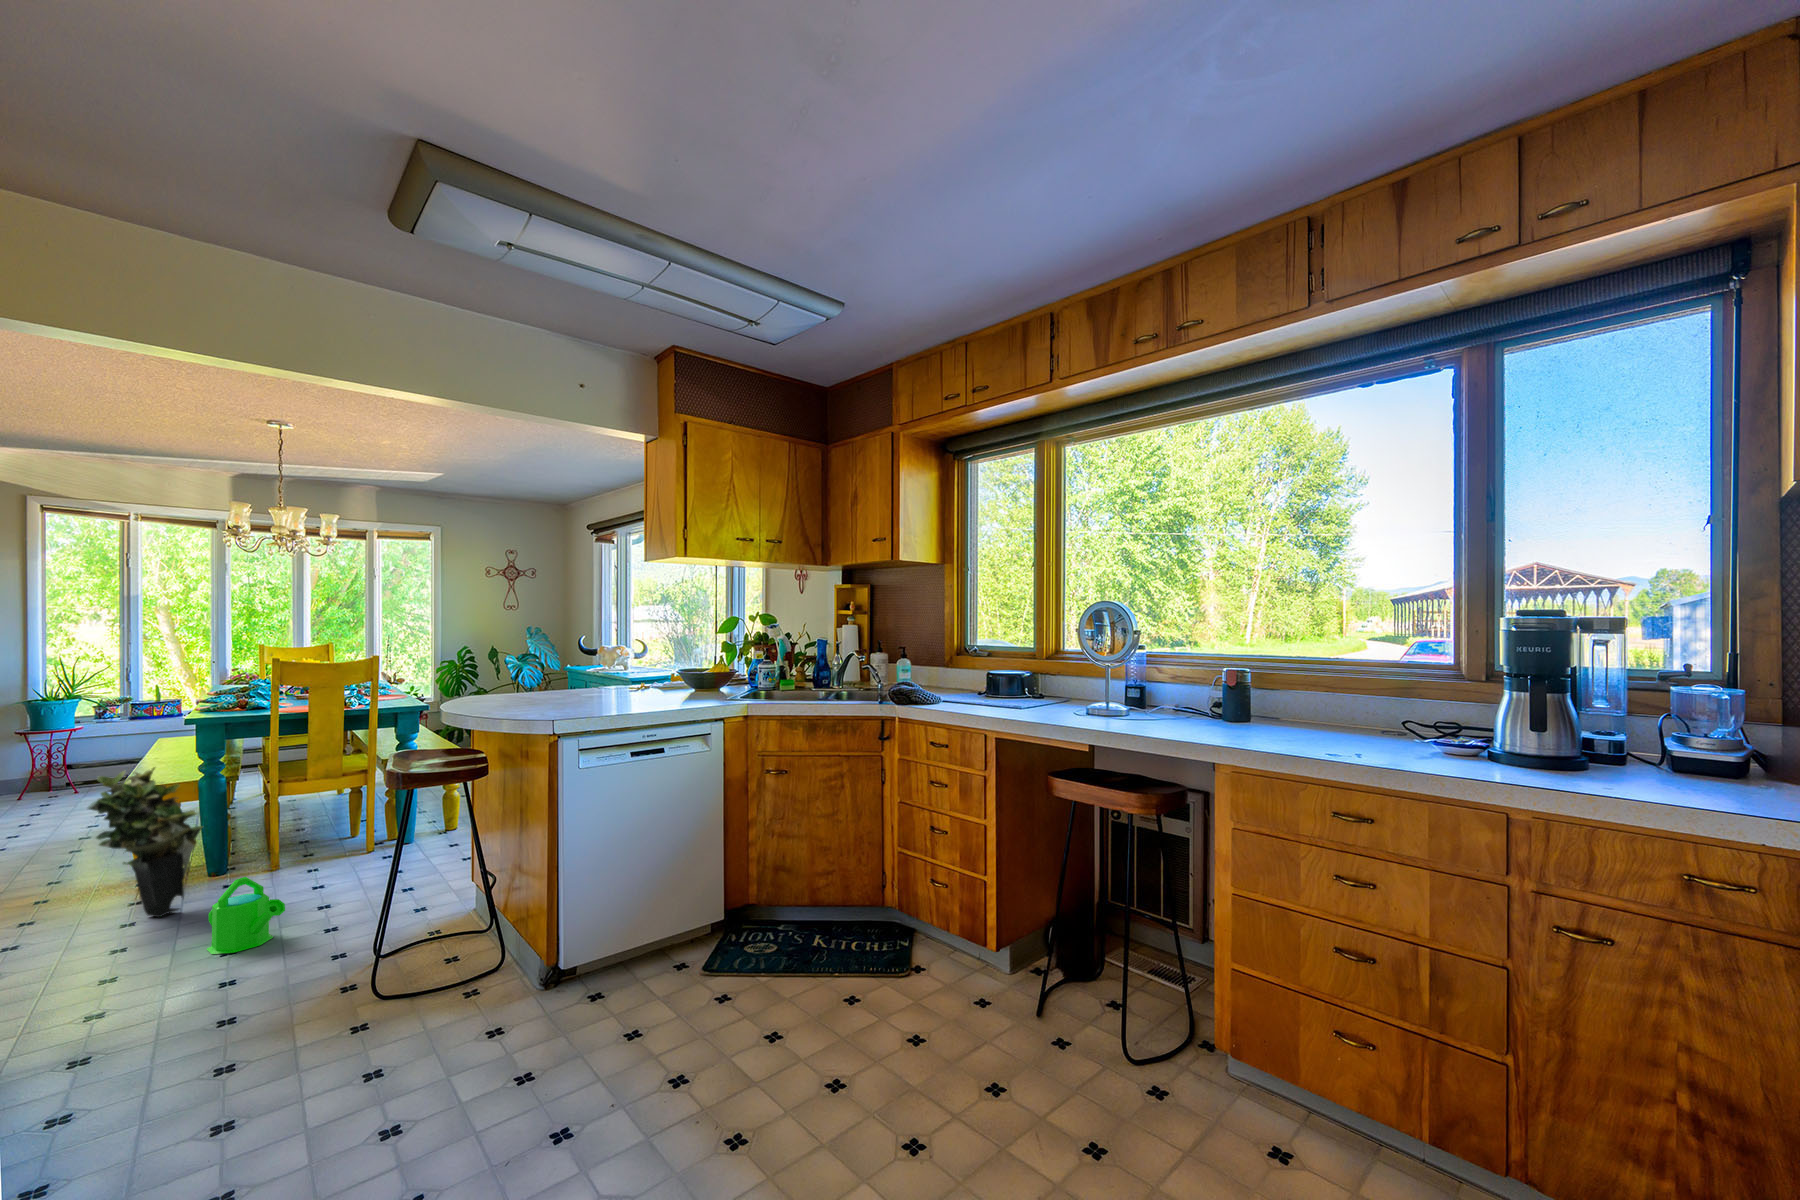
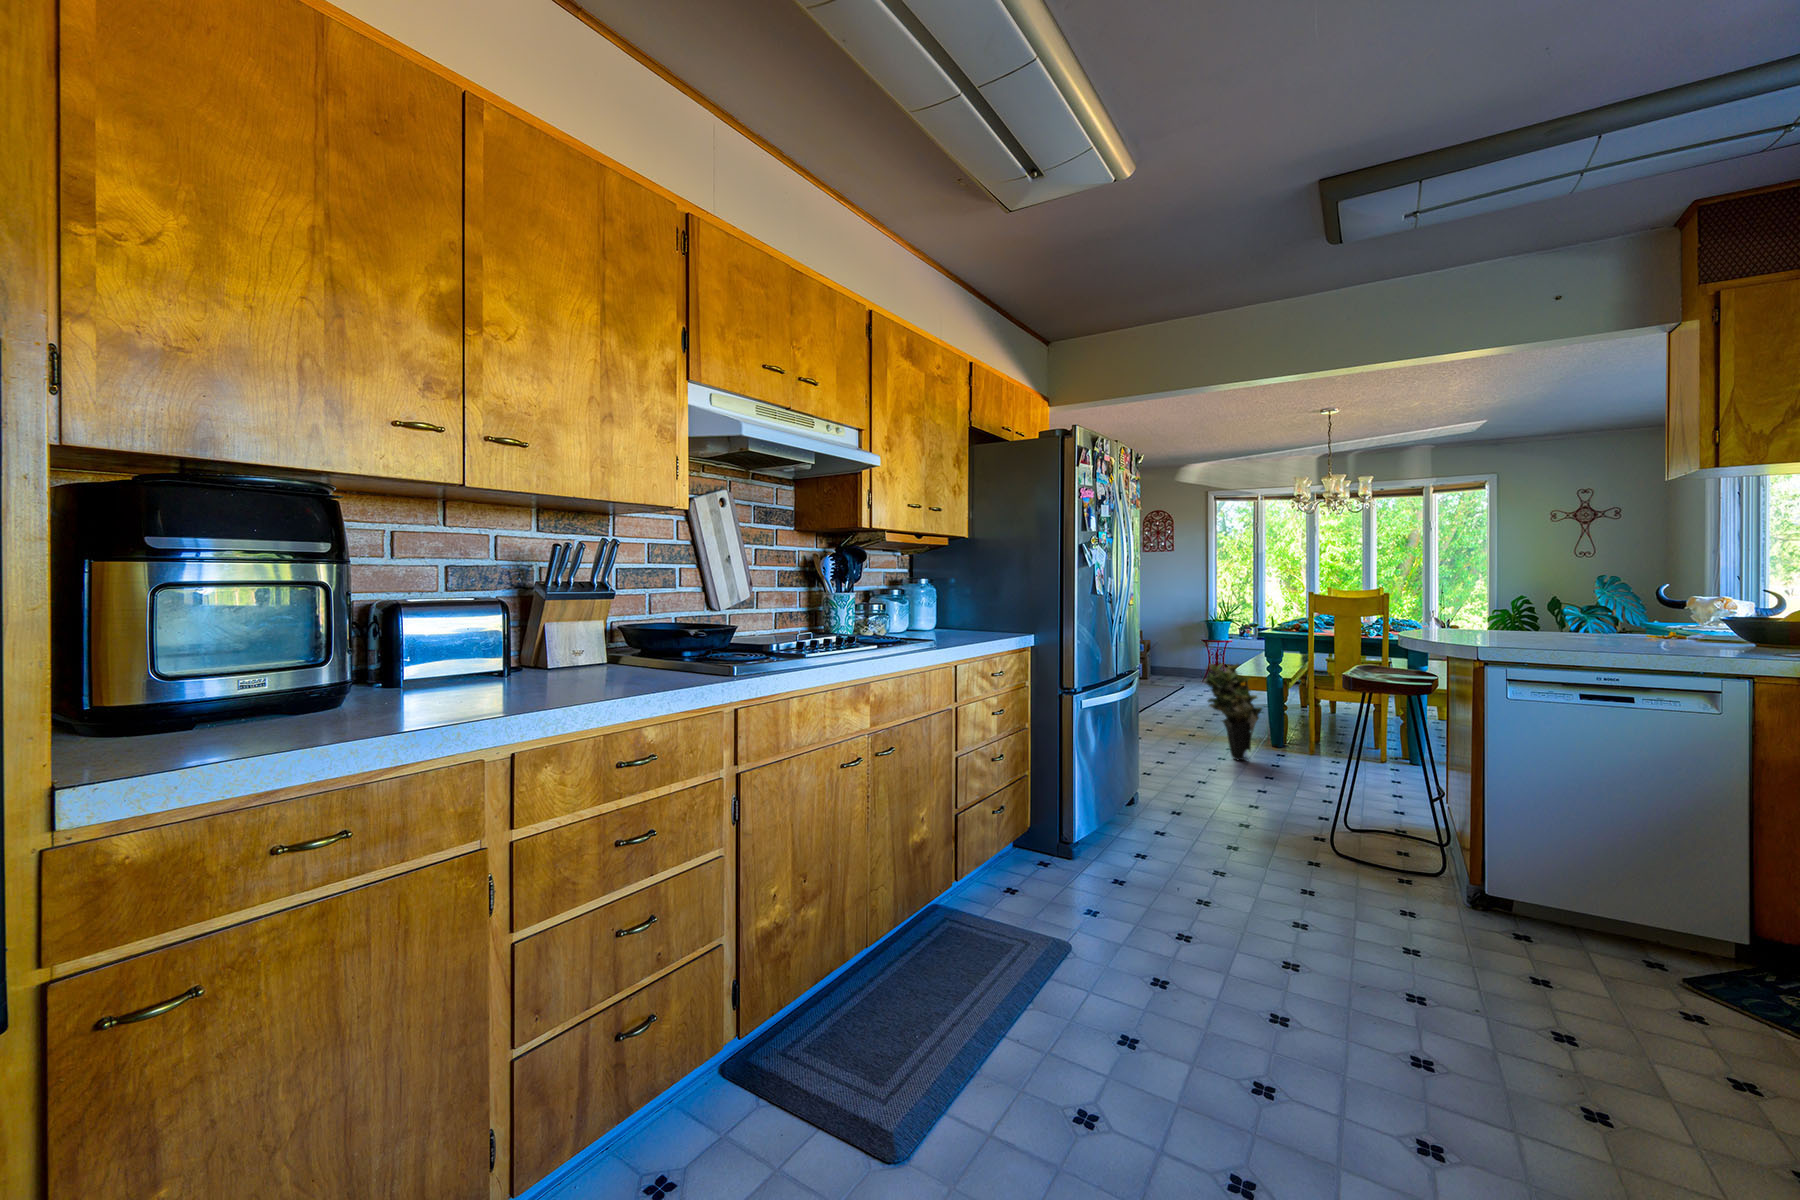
watering can: present [207,877,285,954] -> none [1253,744,1296,794]

